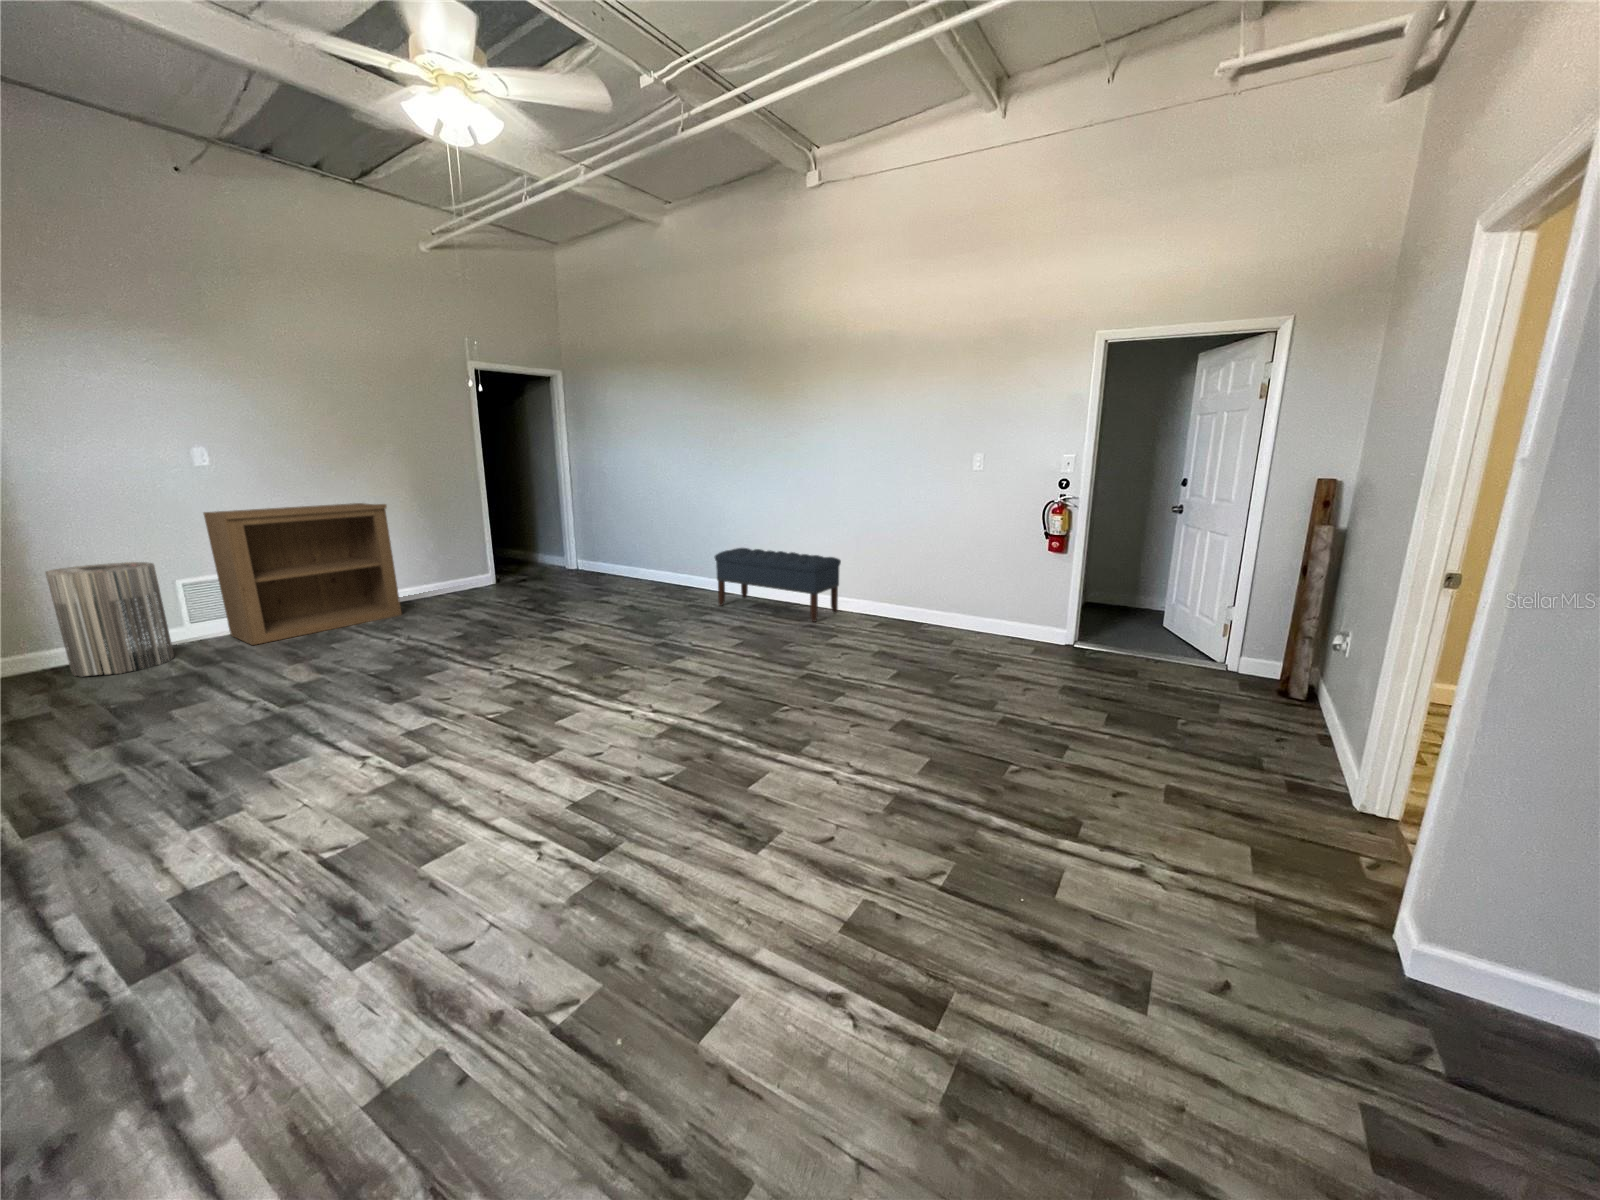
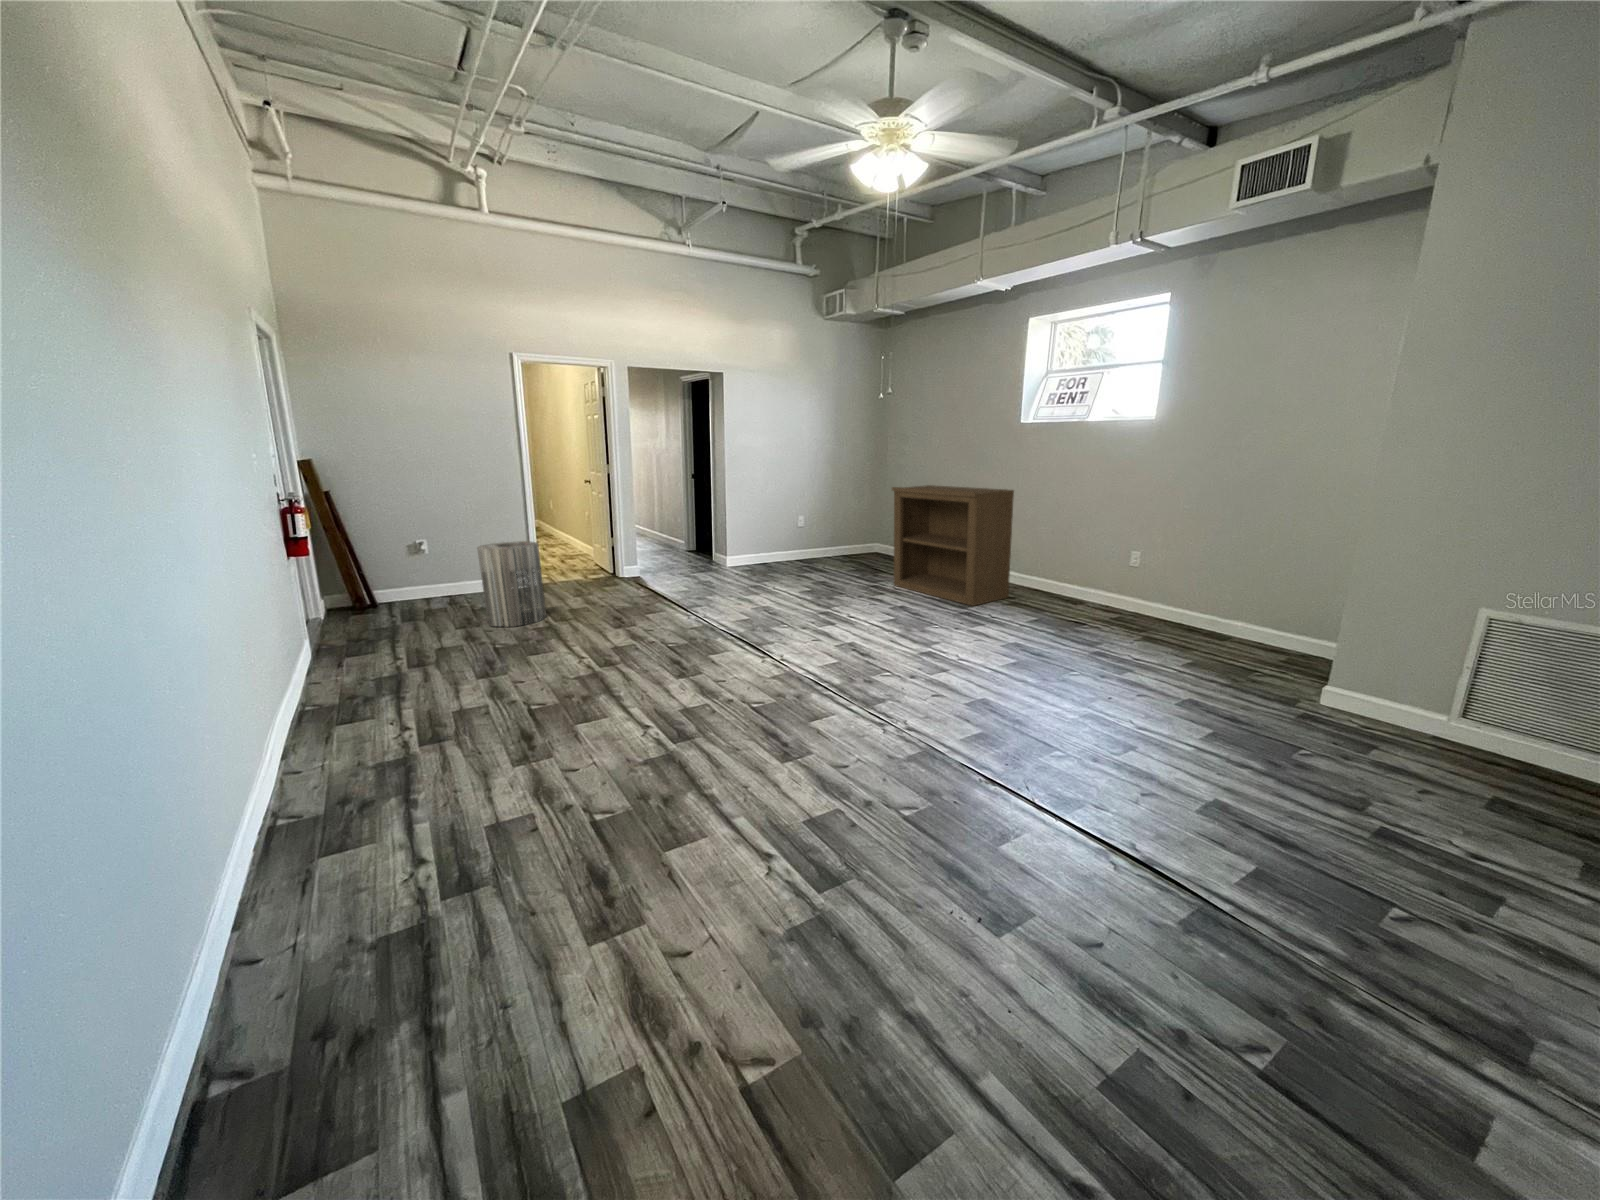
bookshelf: present [204,503,401,645] -> present [892,485,1014,606]
bench: present [714,548,841,622] -> none [993,547,1152,641]

